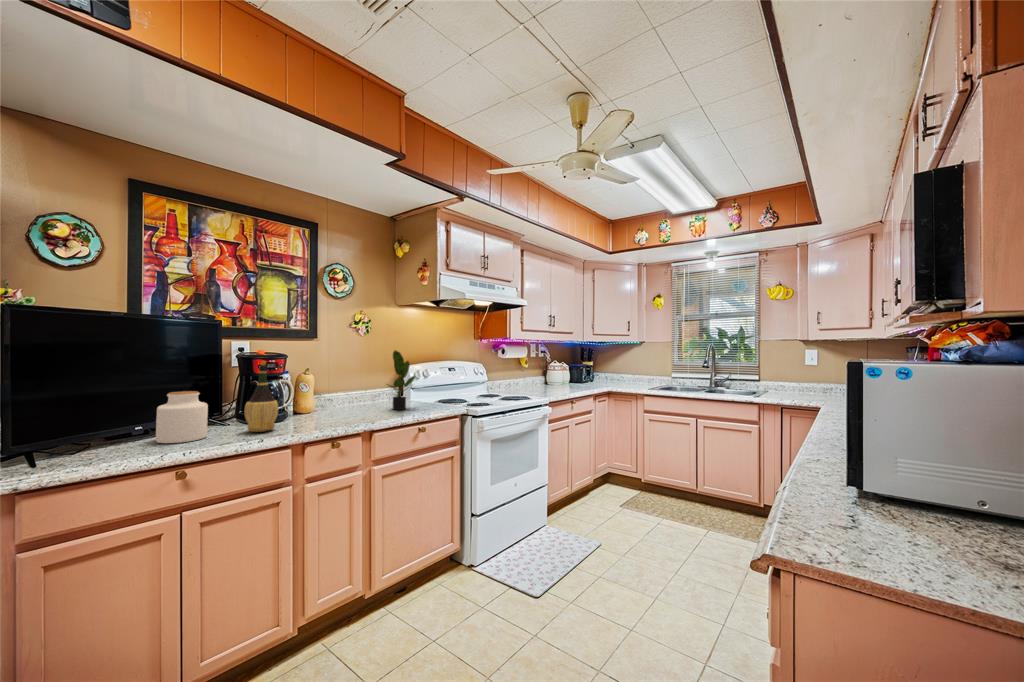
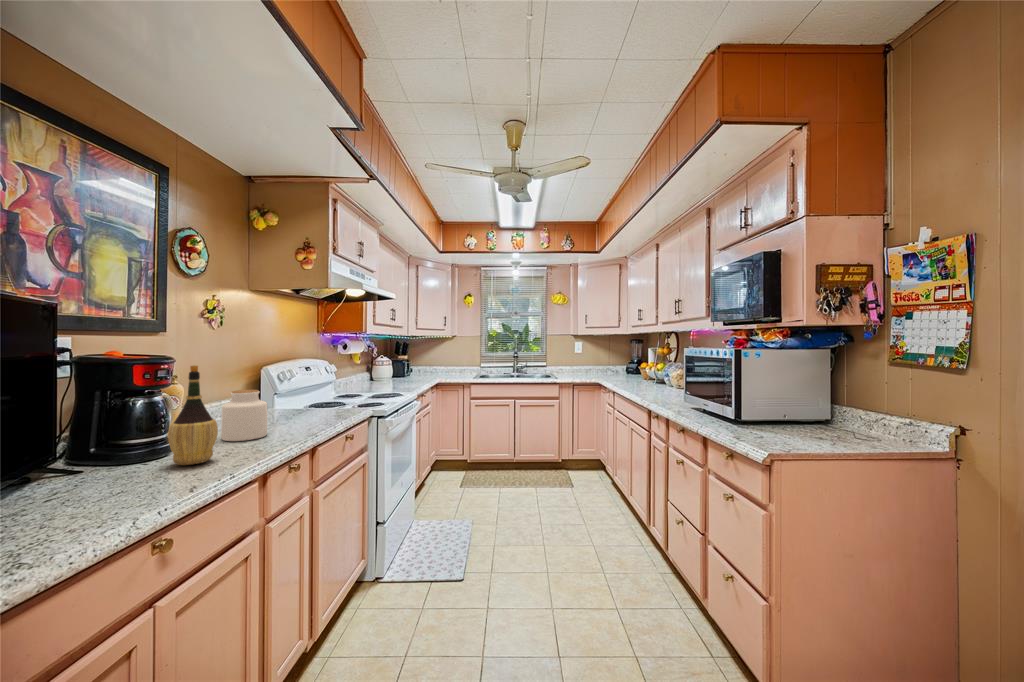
potted plant: present [389,350,415,410] -> none [277,347,322,420]
jar: present [156,391,208,443] -> present [221,390,267,441]

